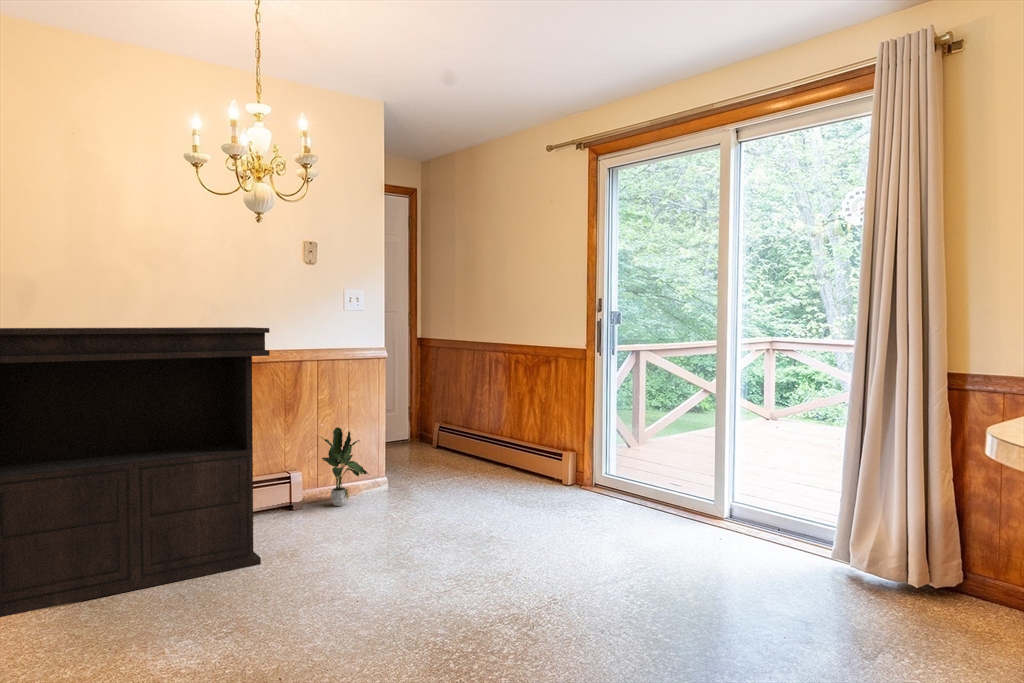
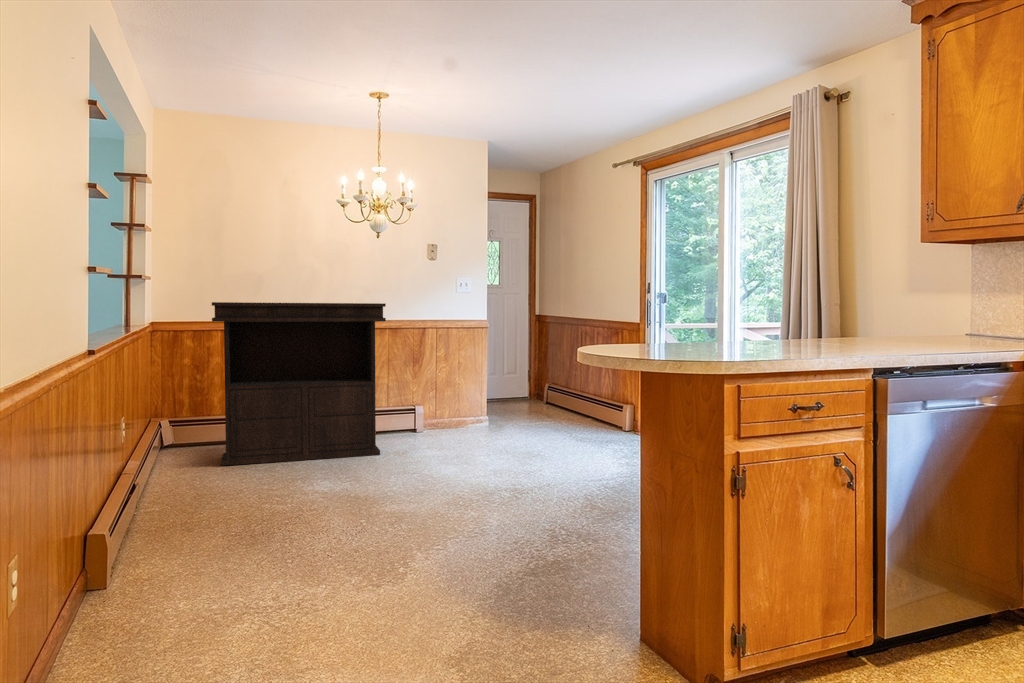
potted plant: present [320,427,369,506] -> none [435,376,470,431]

